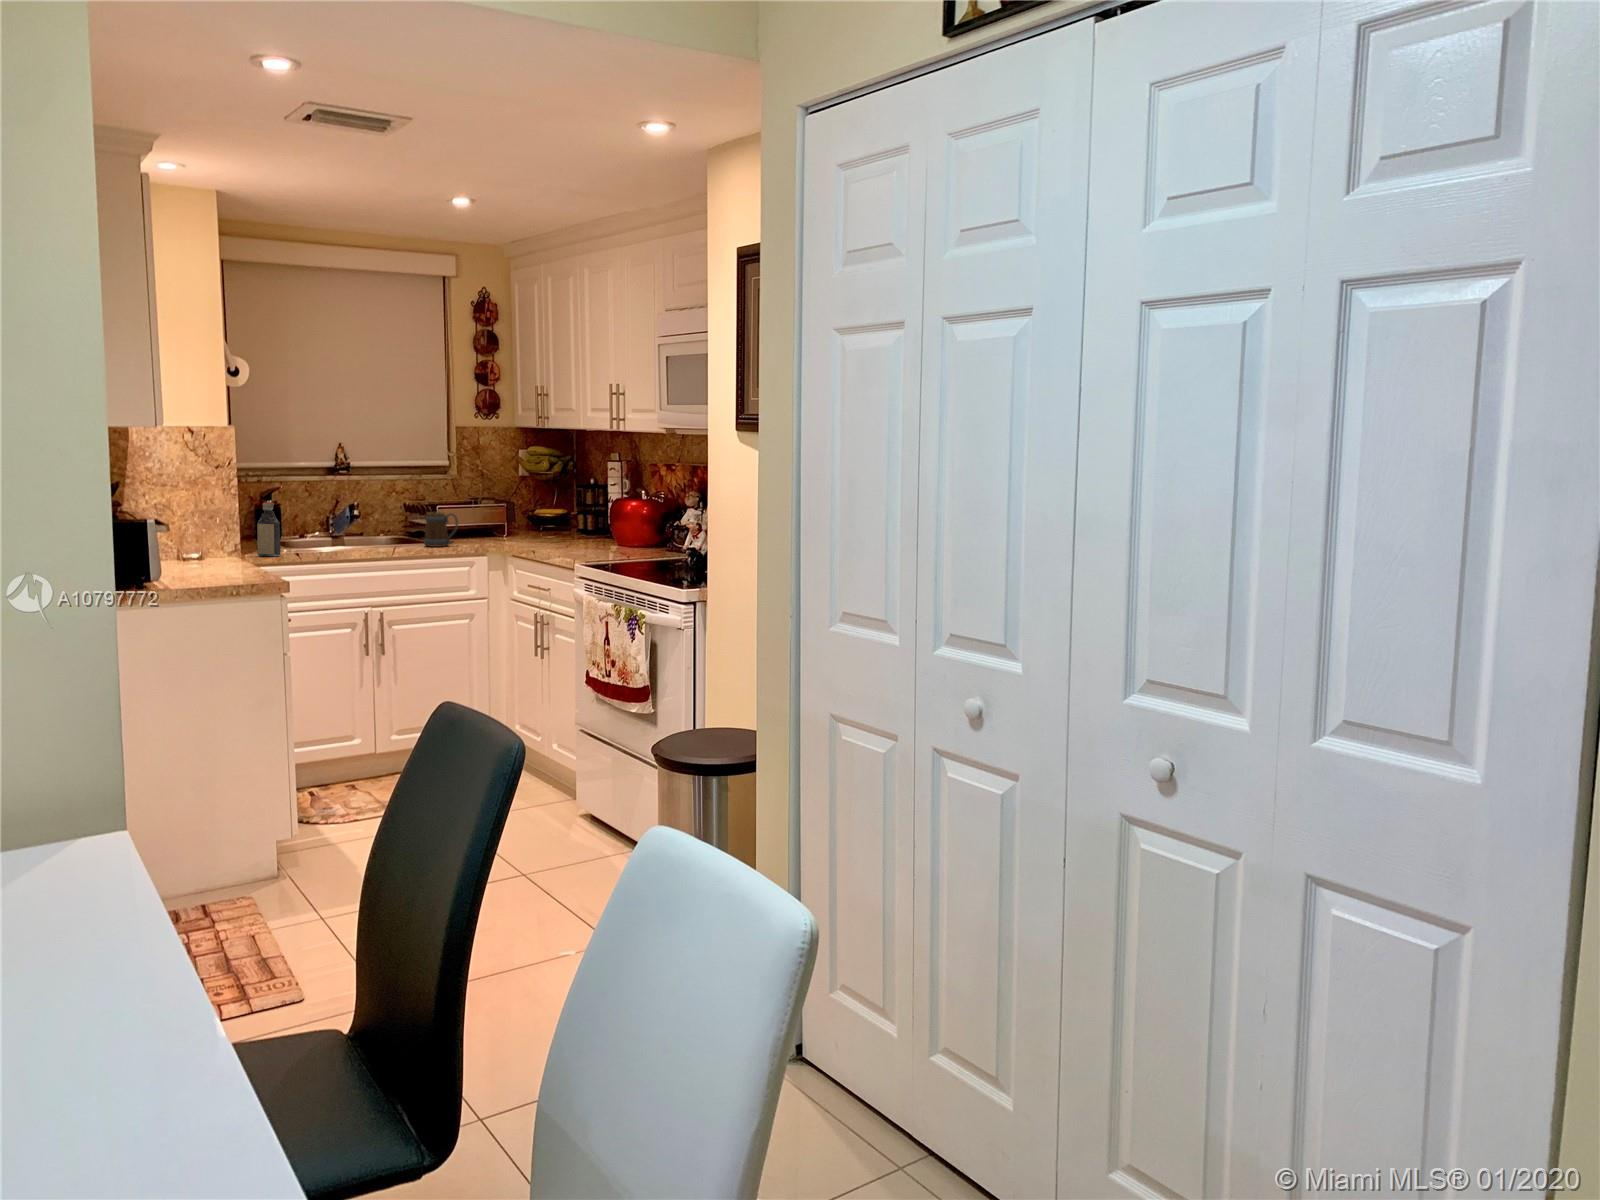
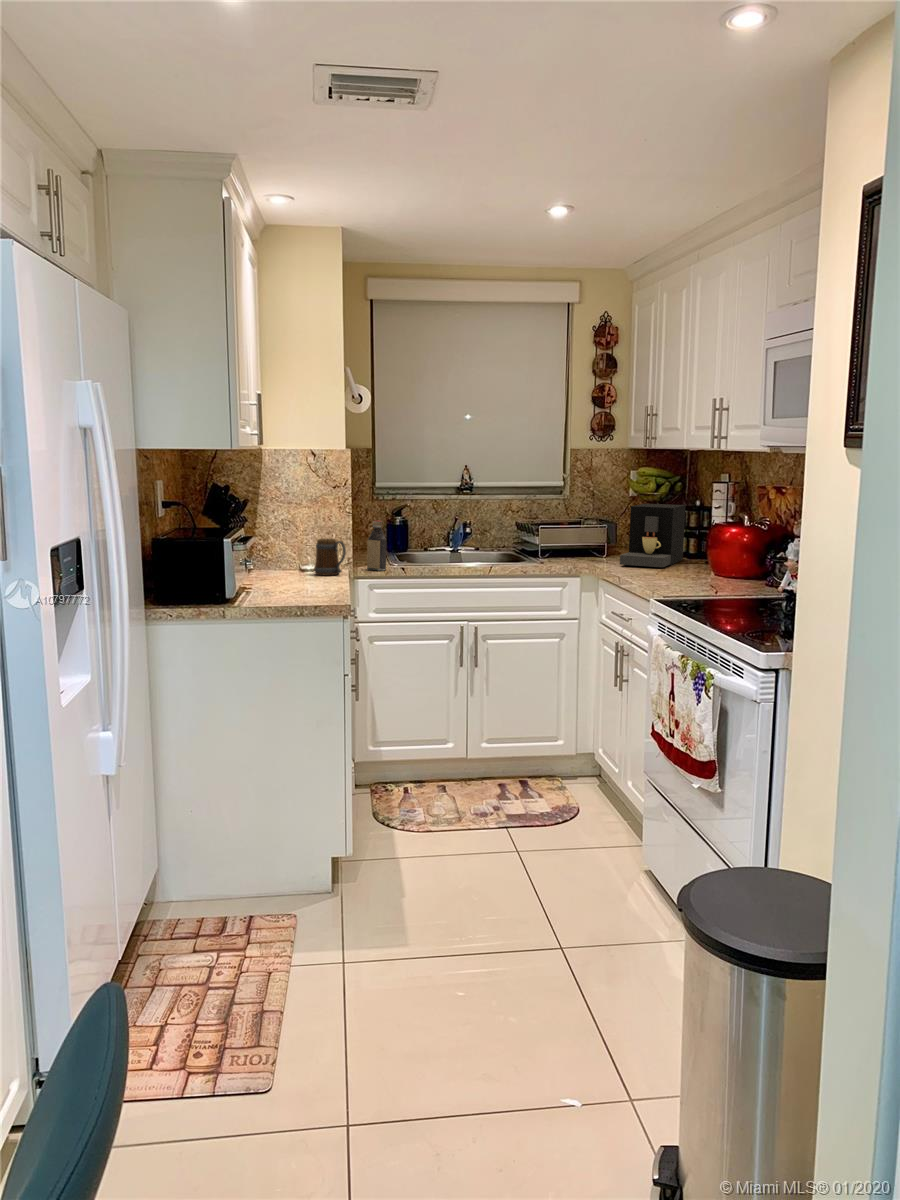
coffee maker: none [526,482,583,542] -> present [620,504,685,567]
mug: present [424,512,458,547] -> present [314,539,346,575]

